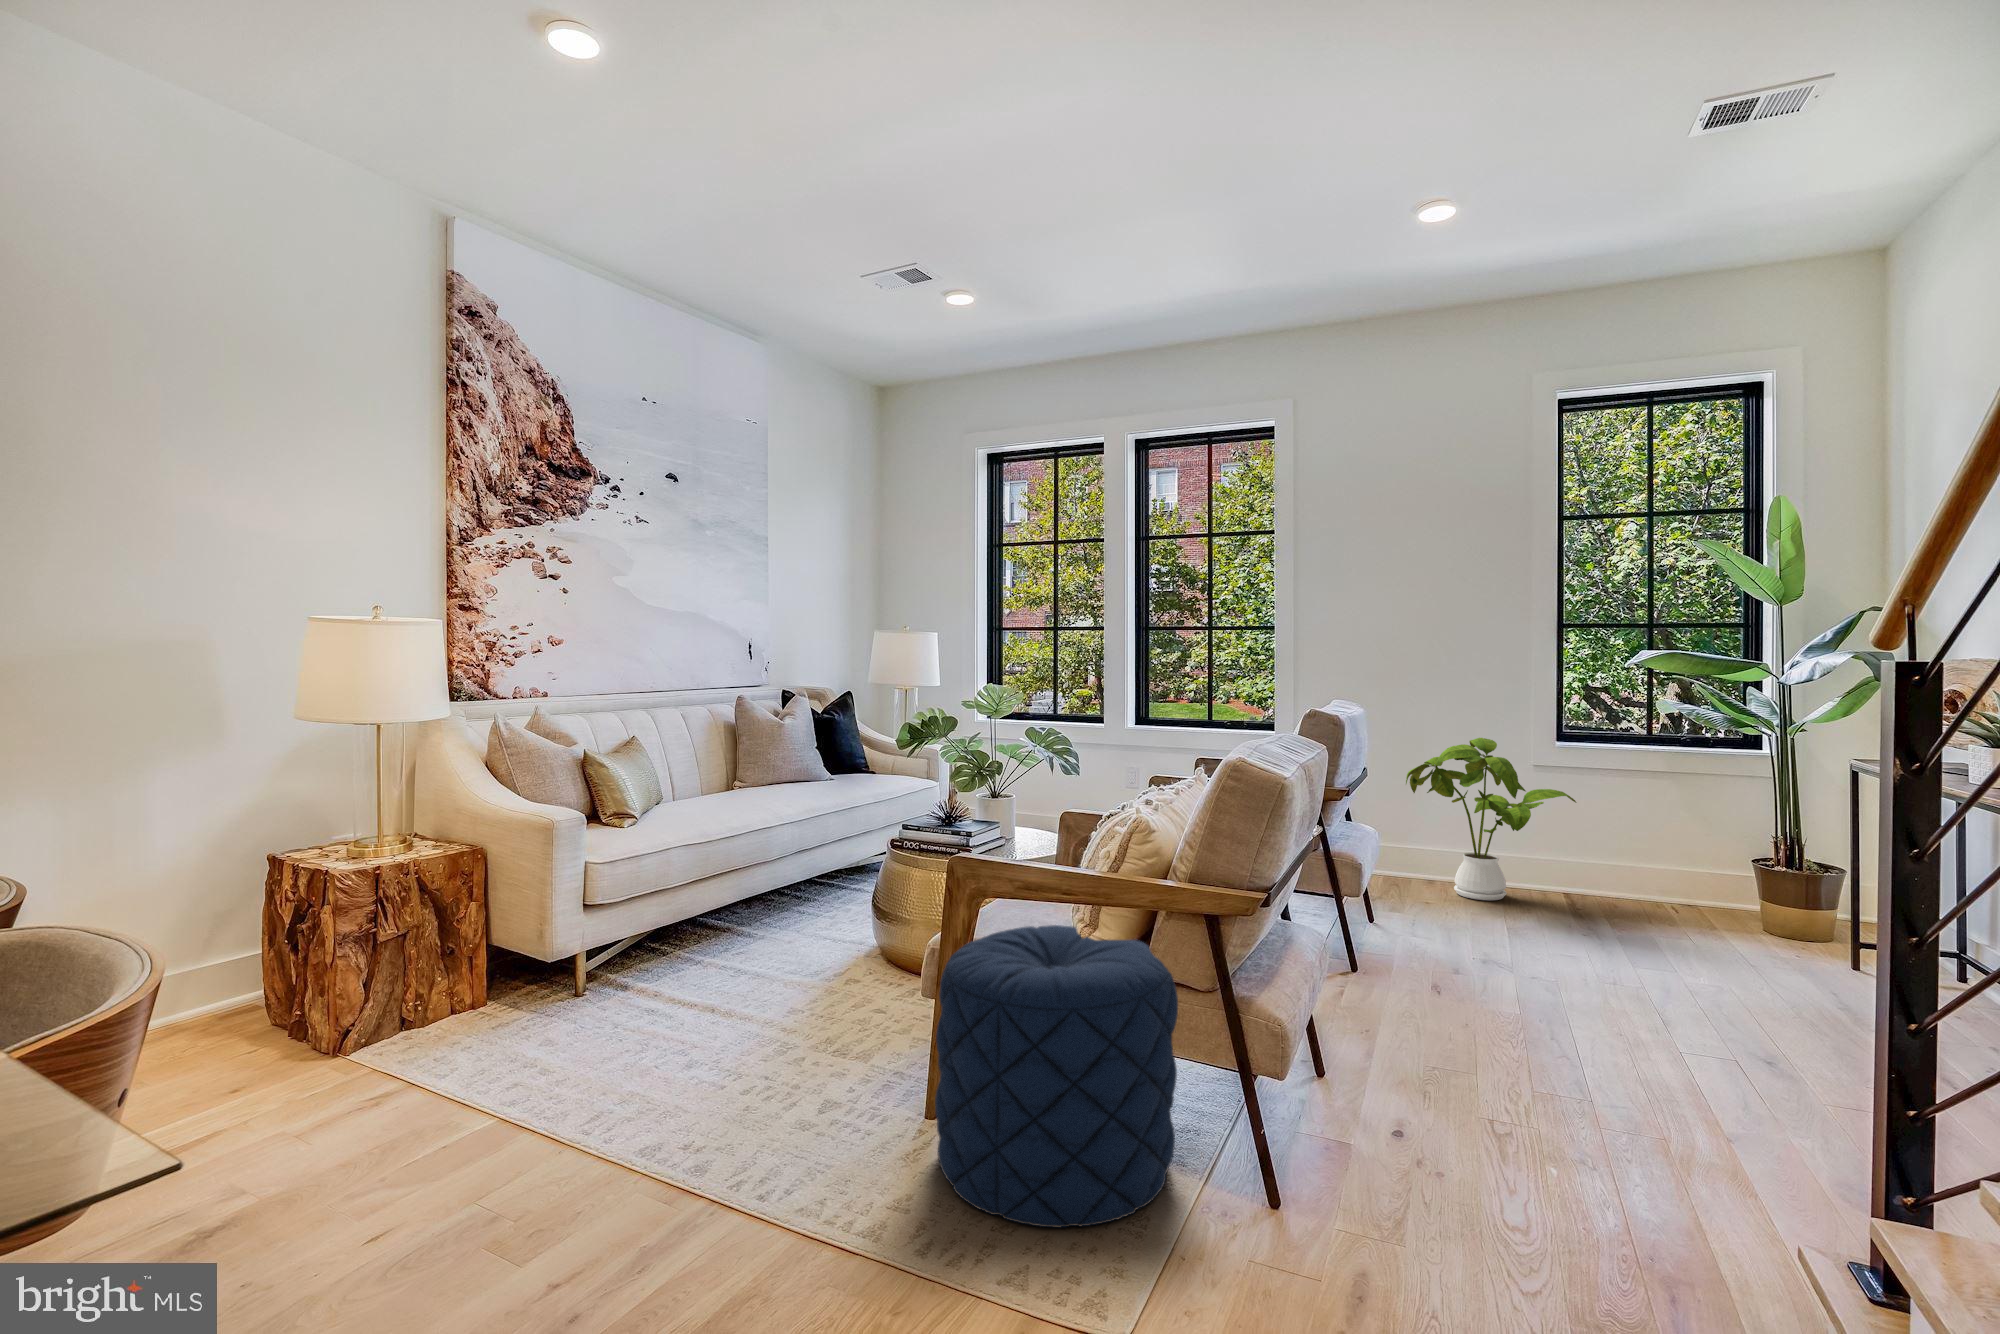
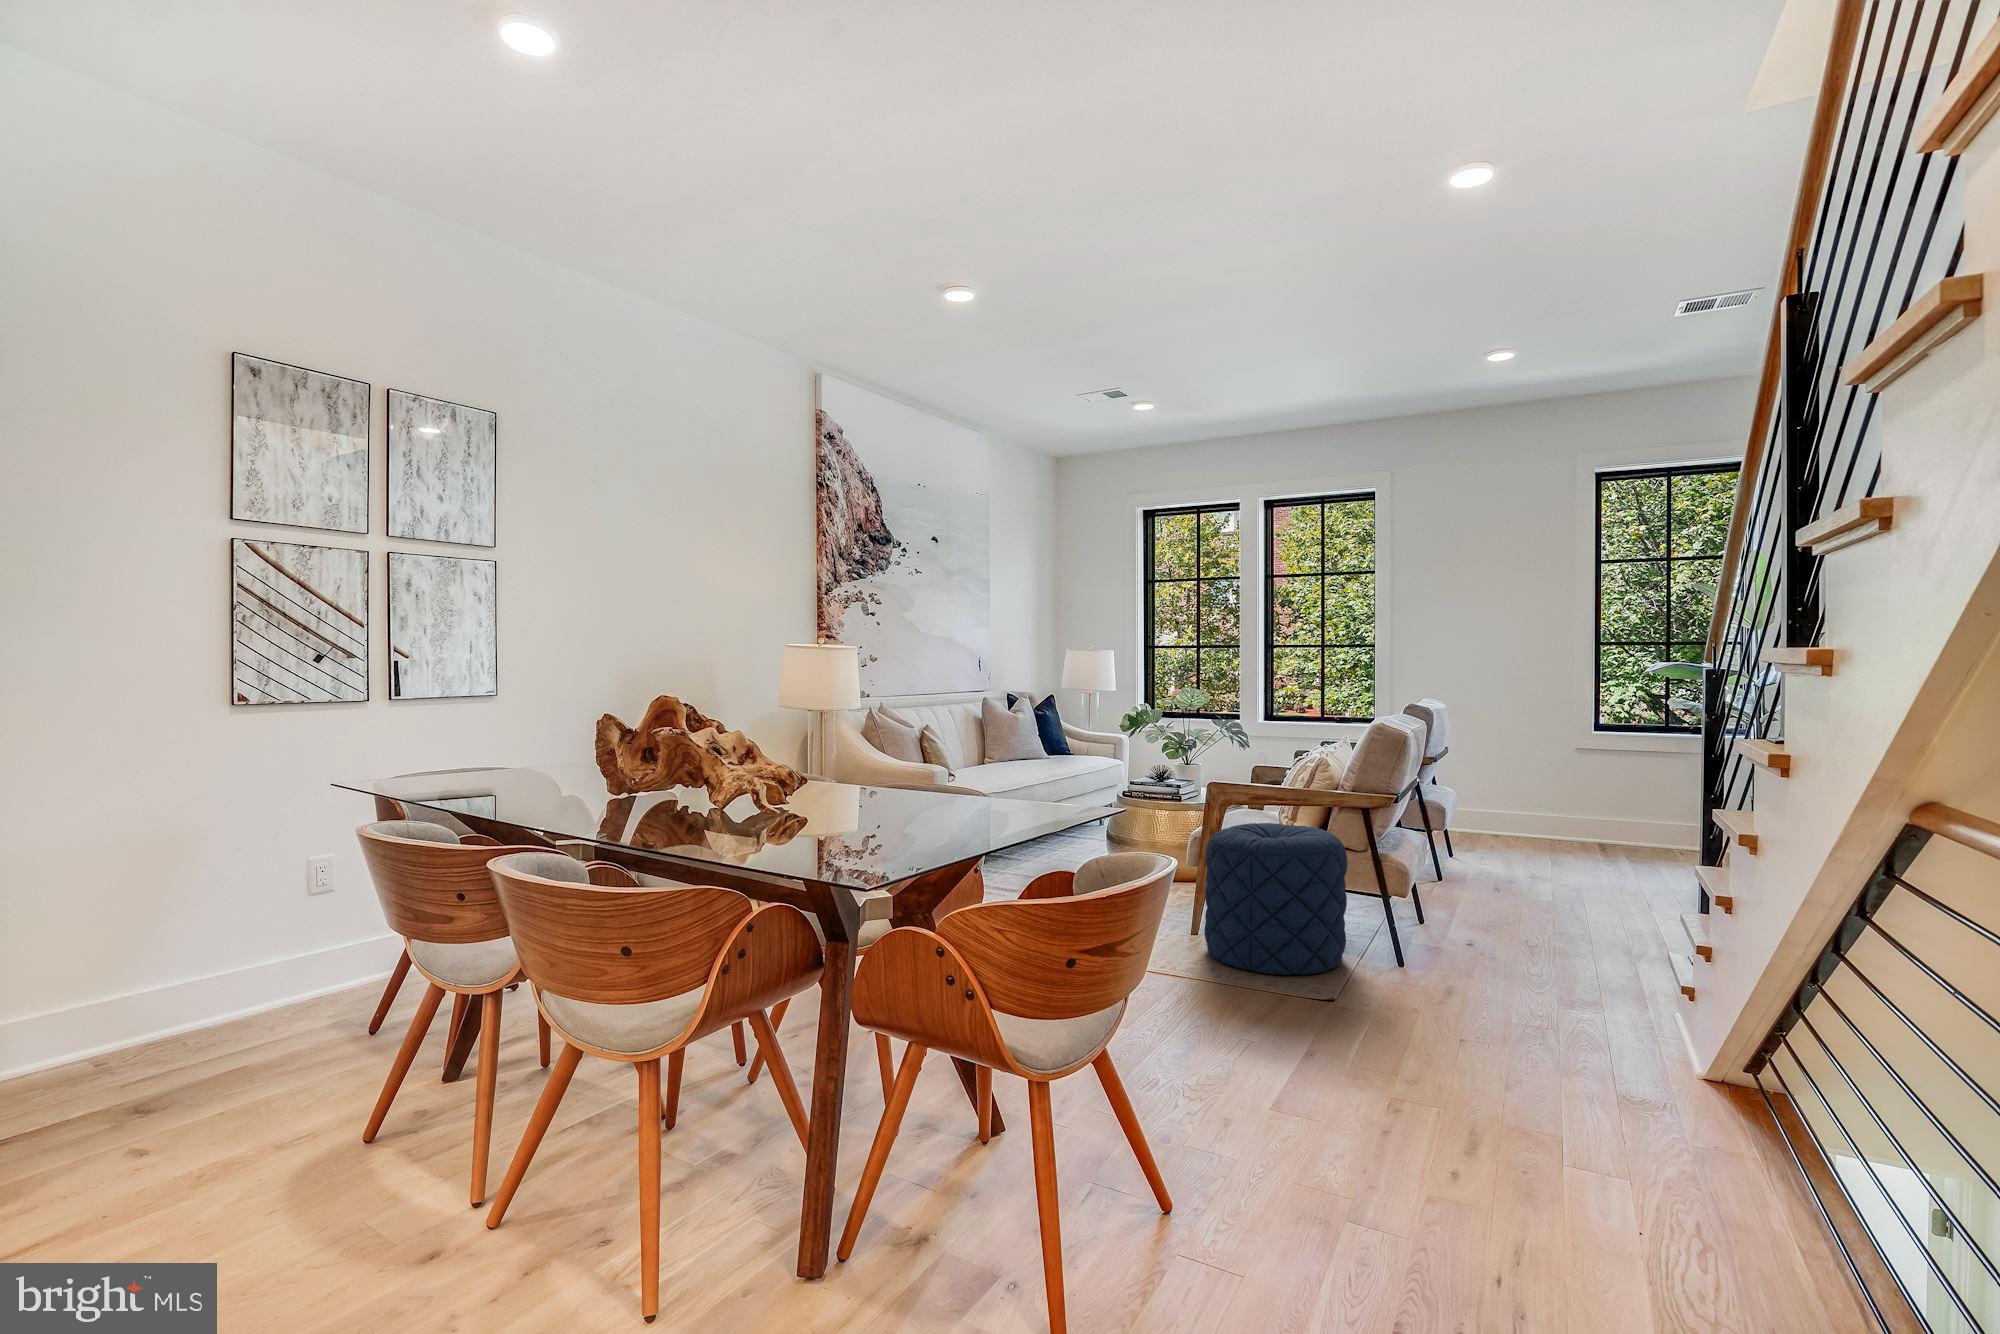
house plant: present [1406,738,1576,900] -> none [1482,724,1615,846]

